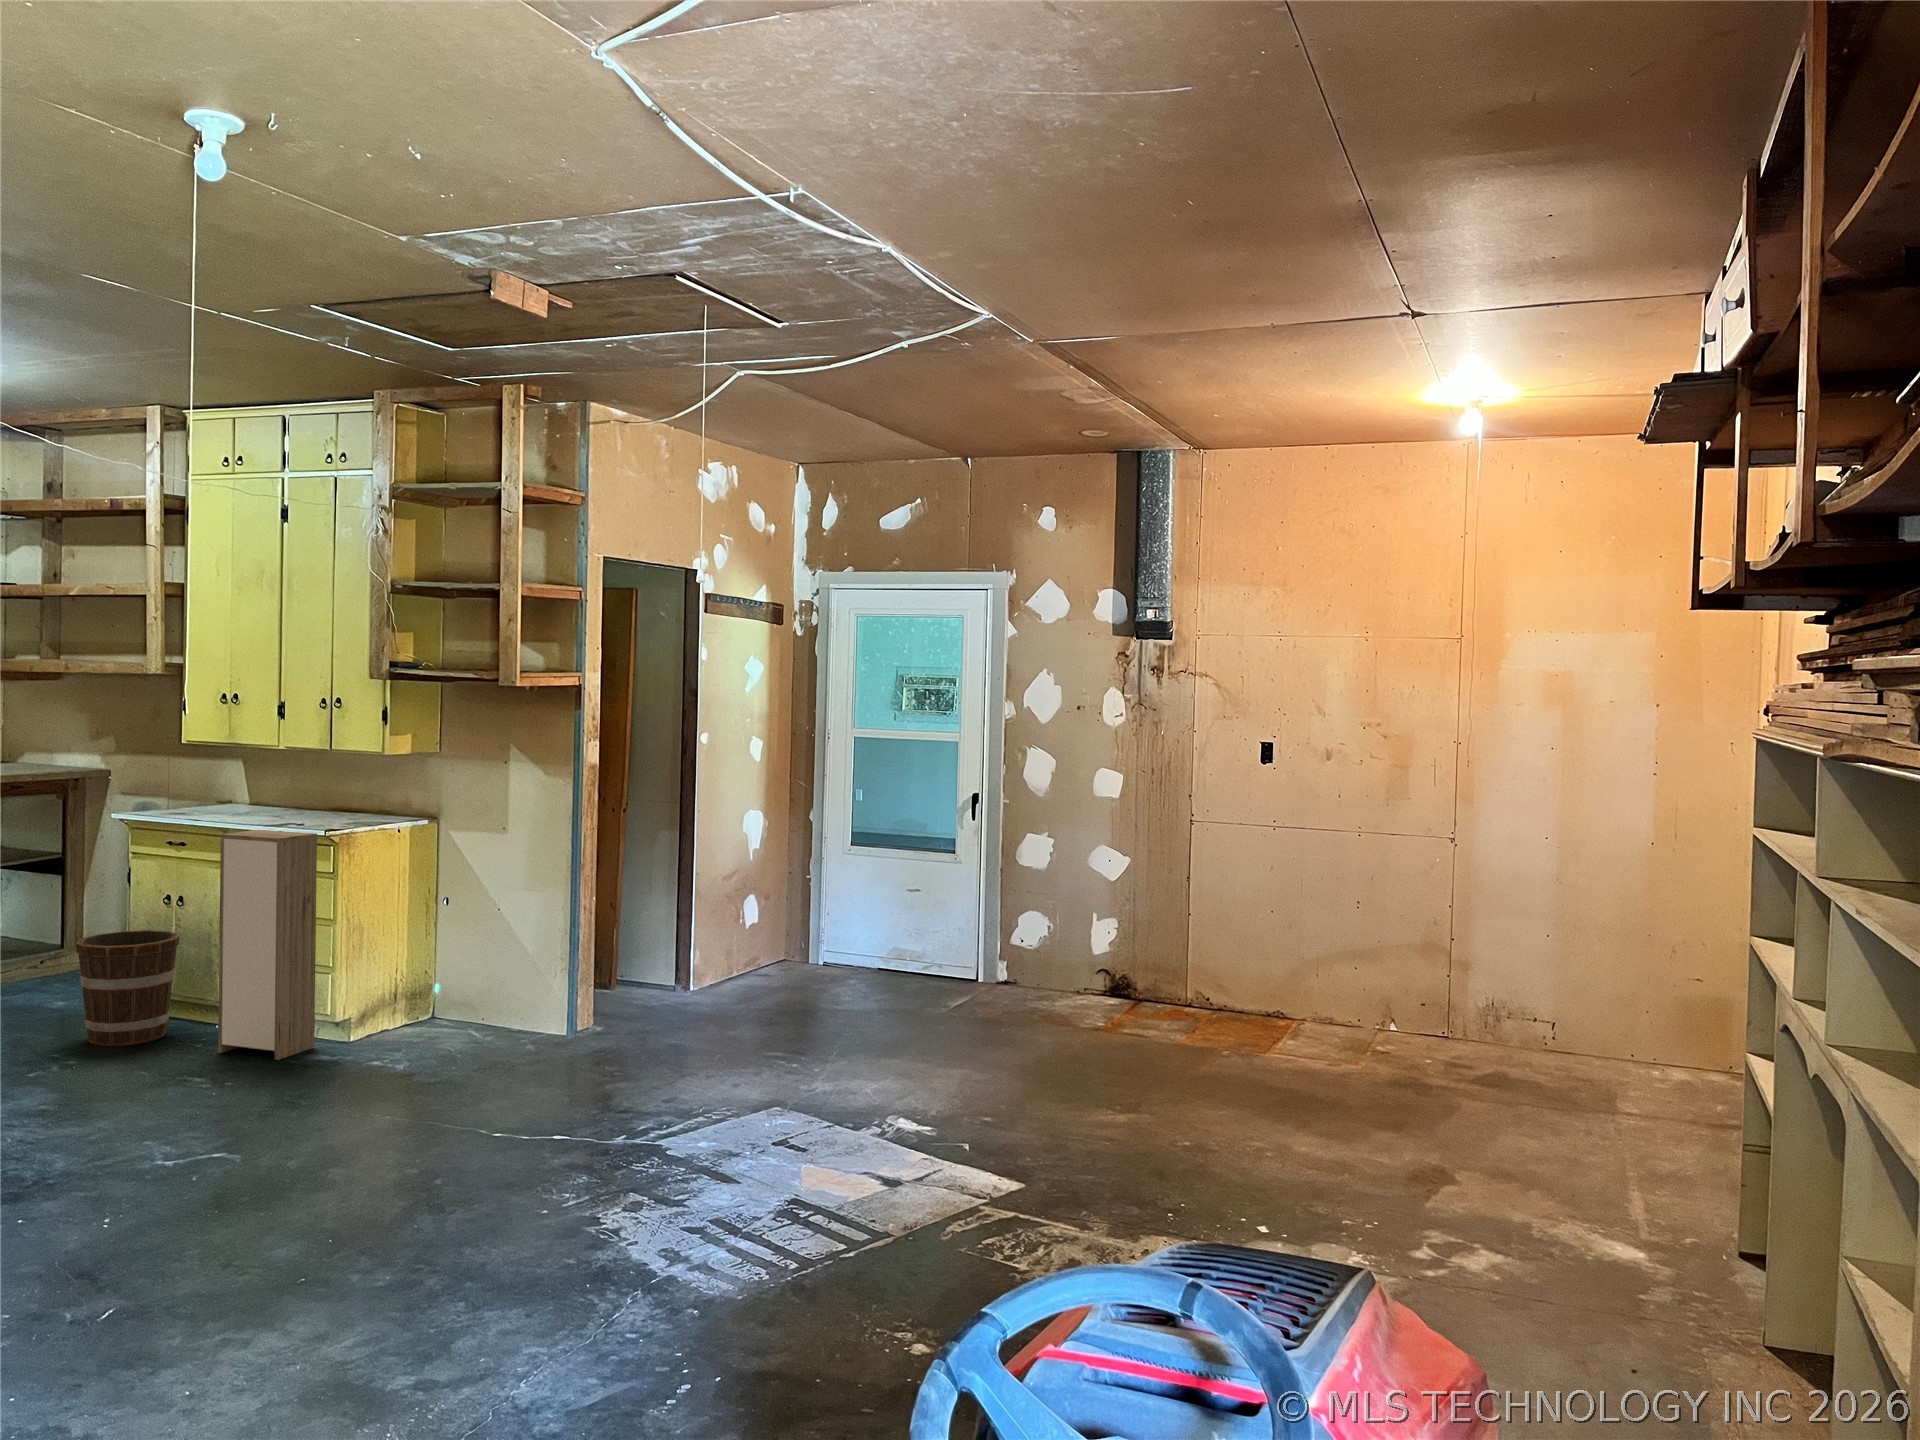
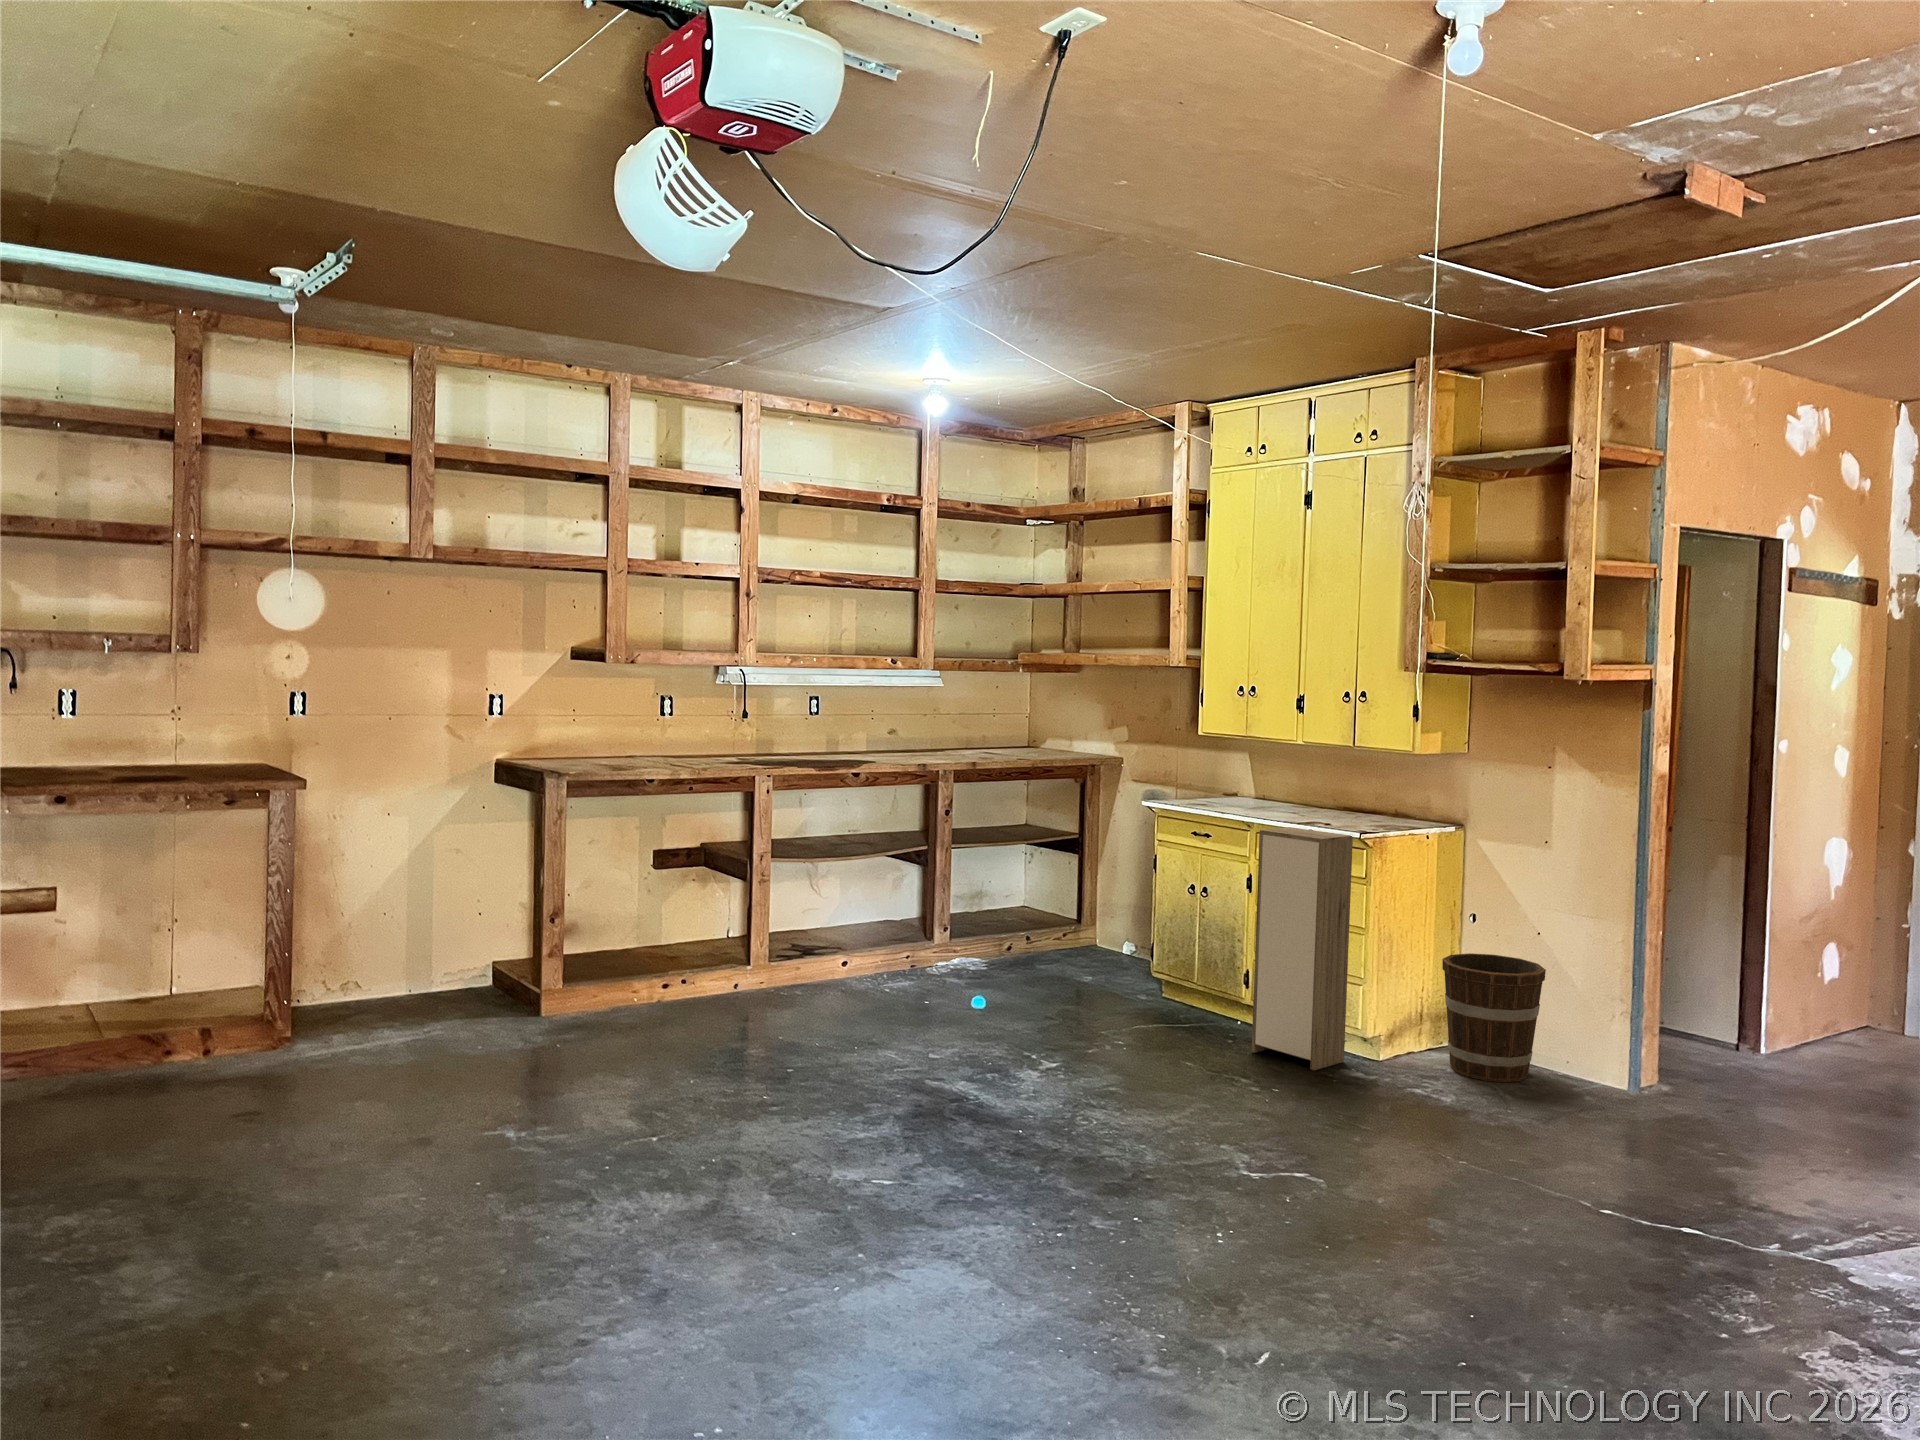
bucket: present [76,930,179,1046] -> present [1442,953,1546,1082]

